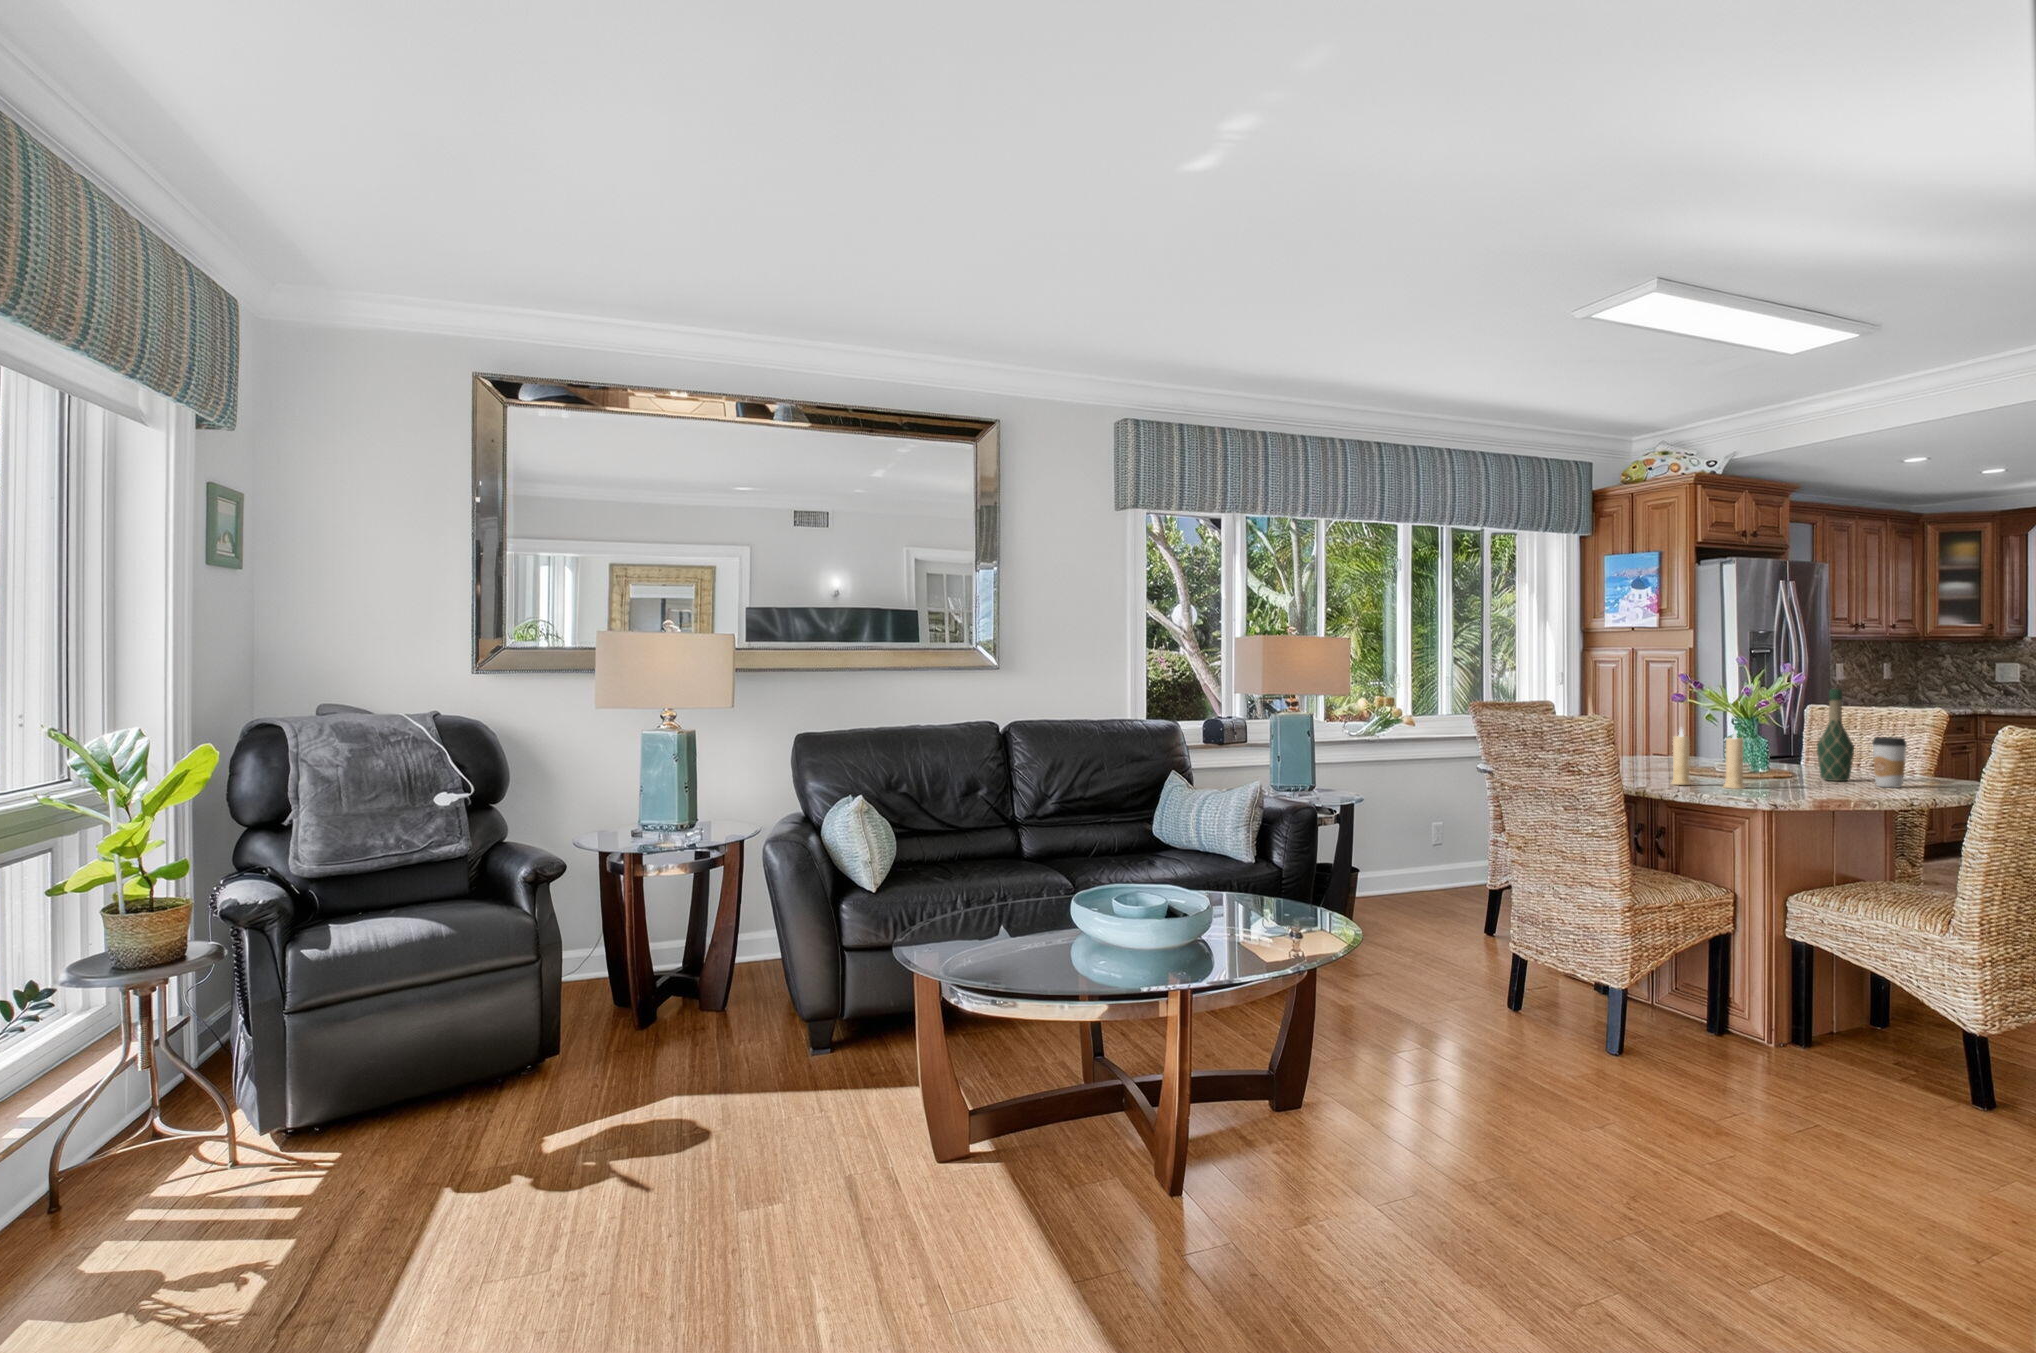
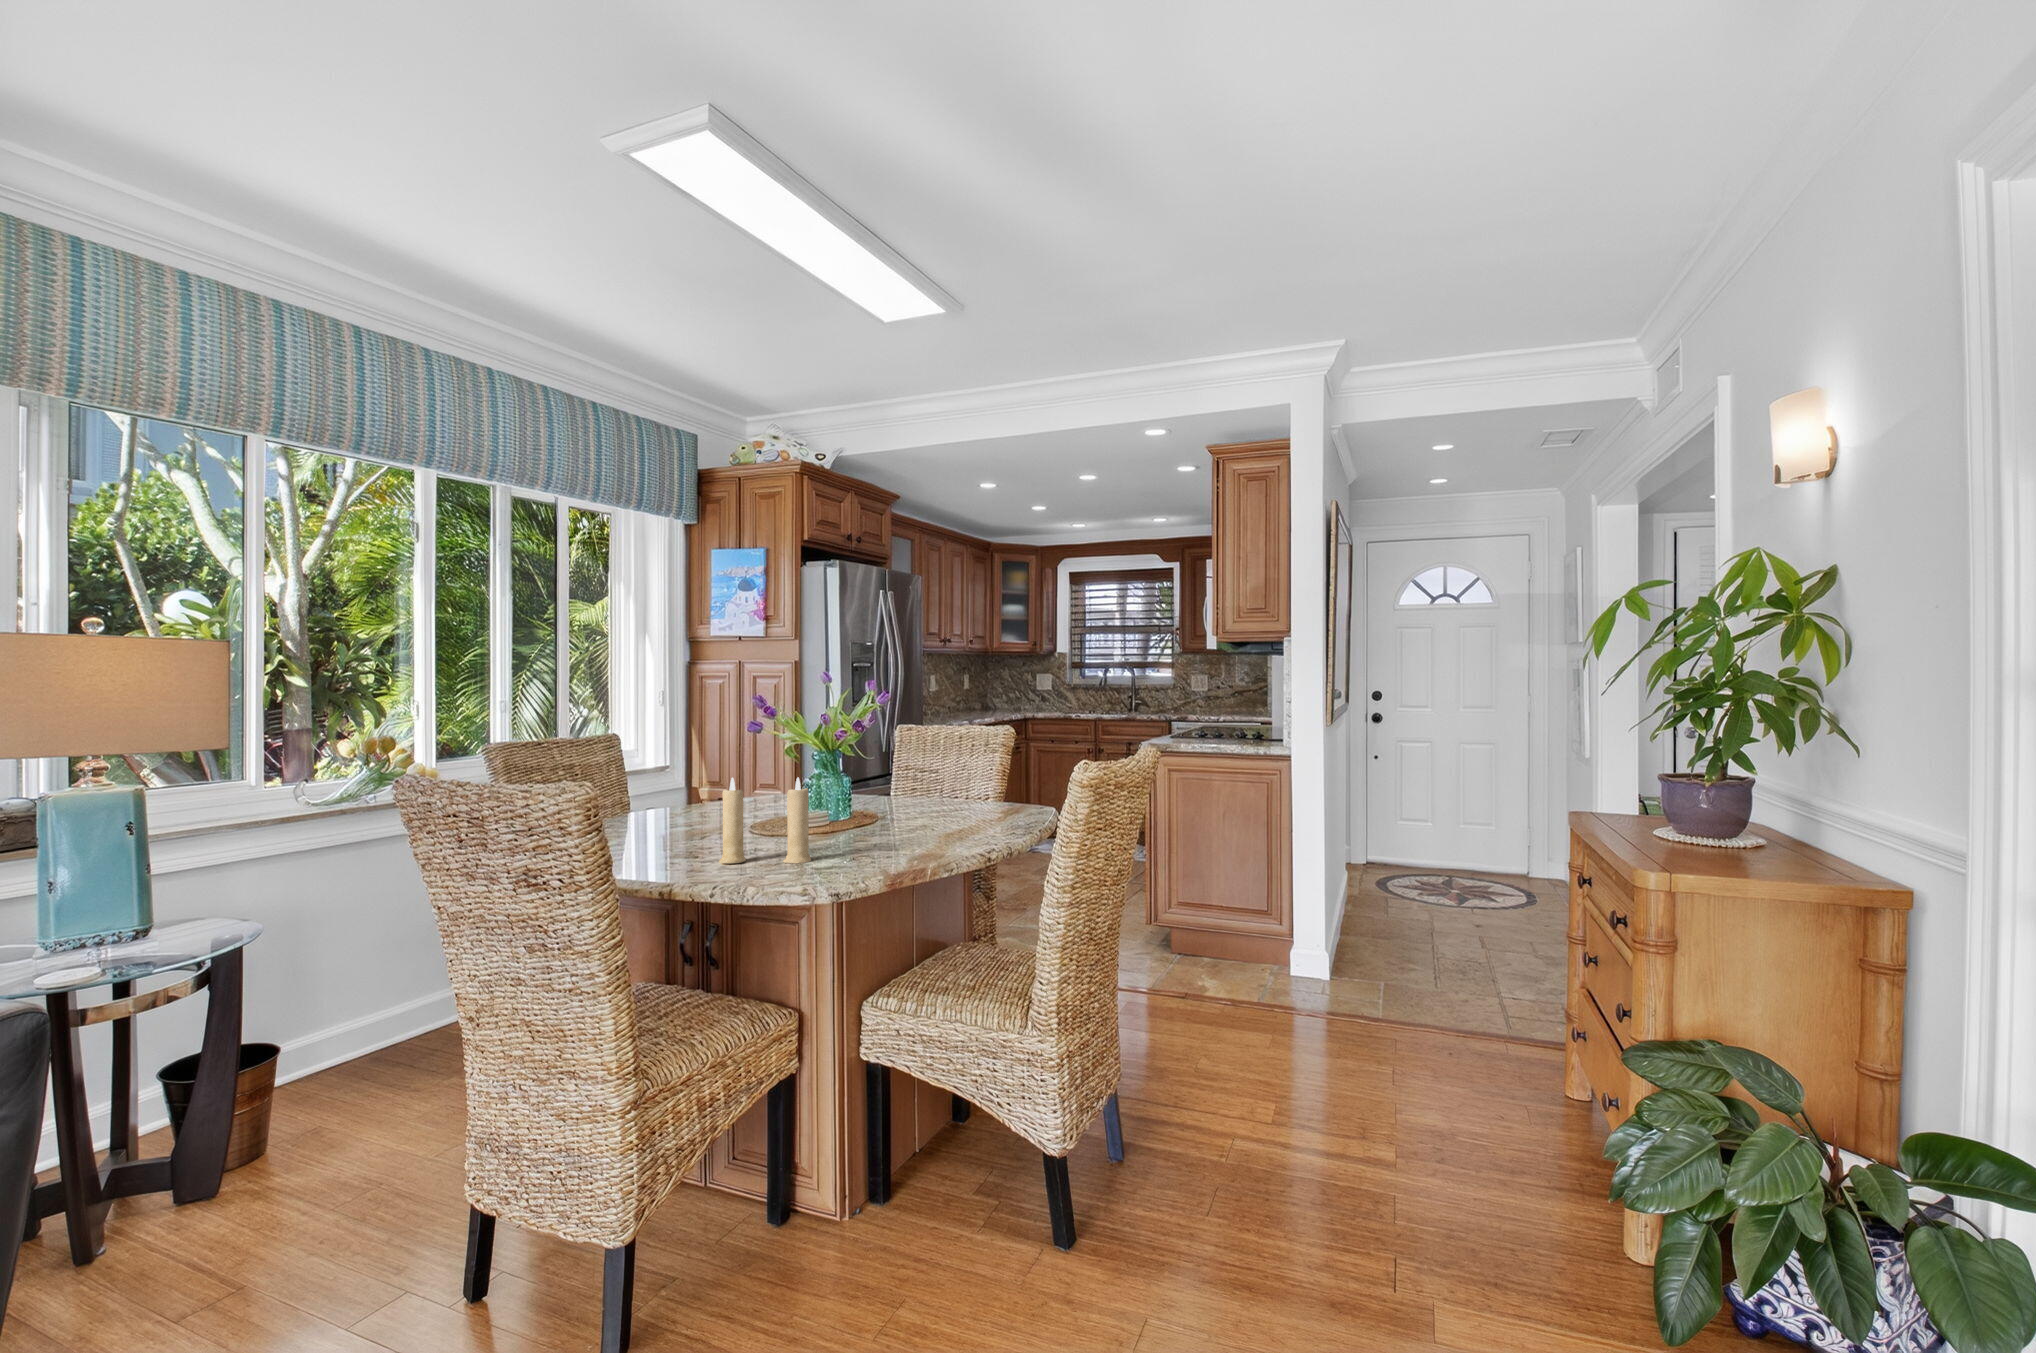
wine bottle: present [1817,689,1854,781] -> none [898,712,935,828]
coffee cup: present [1872,737,1907,788] -> none [951,772,984,836]

